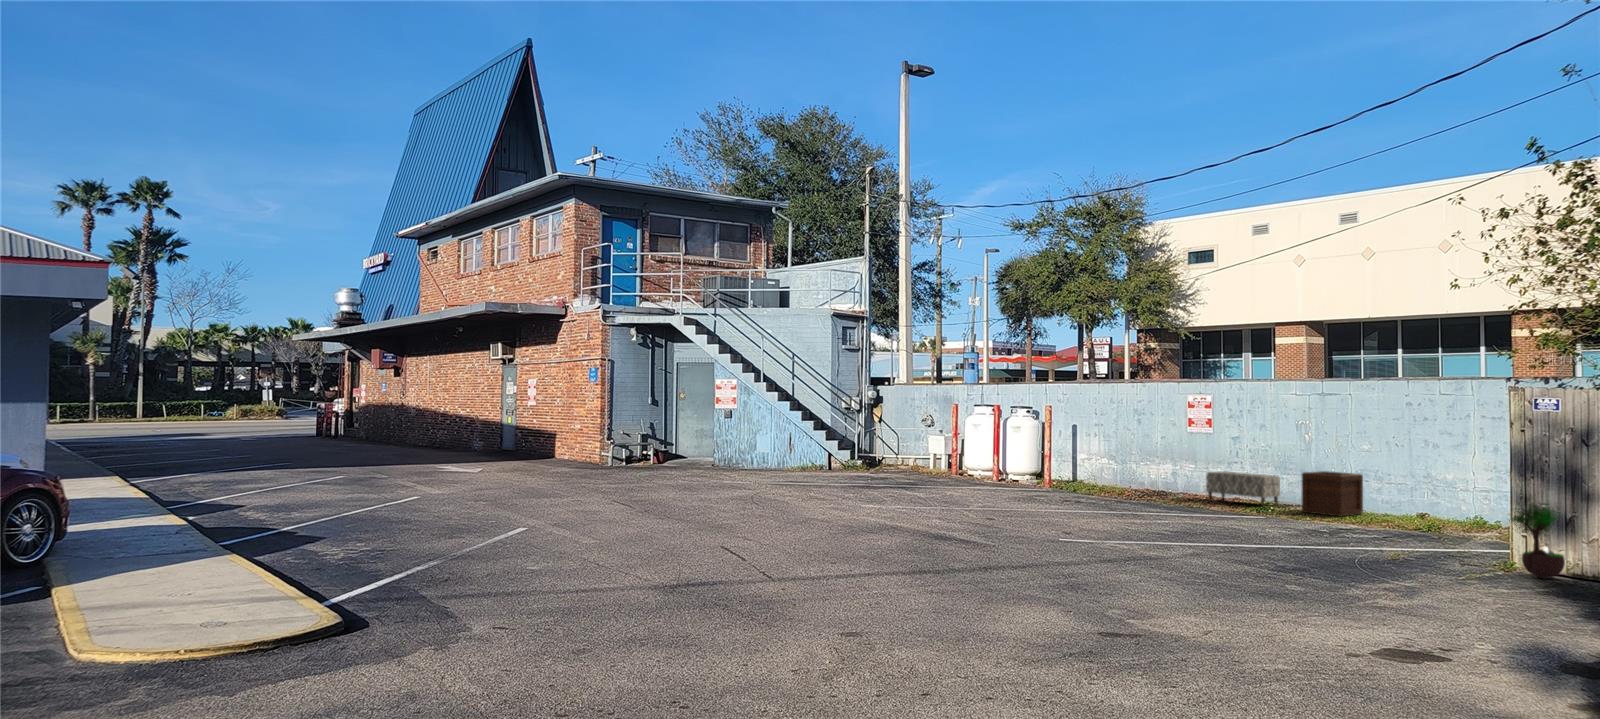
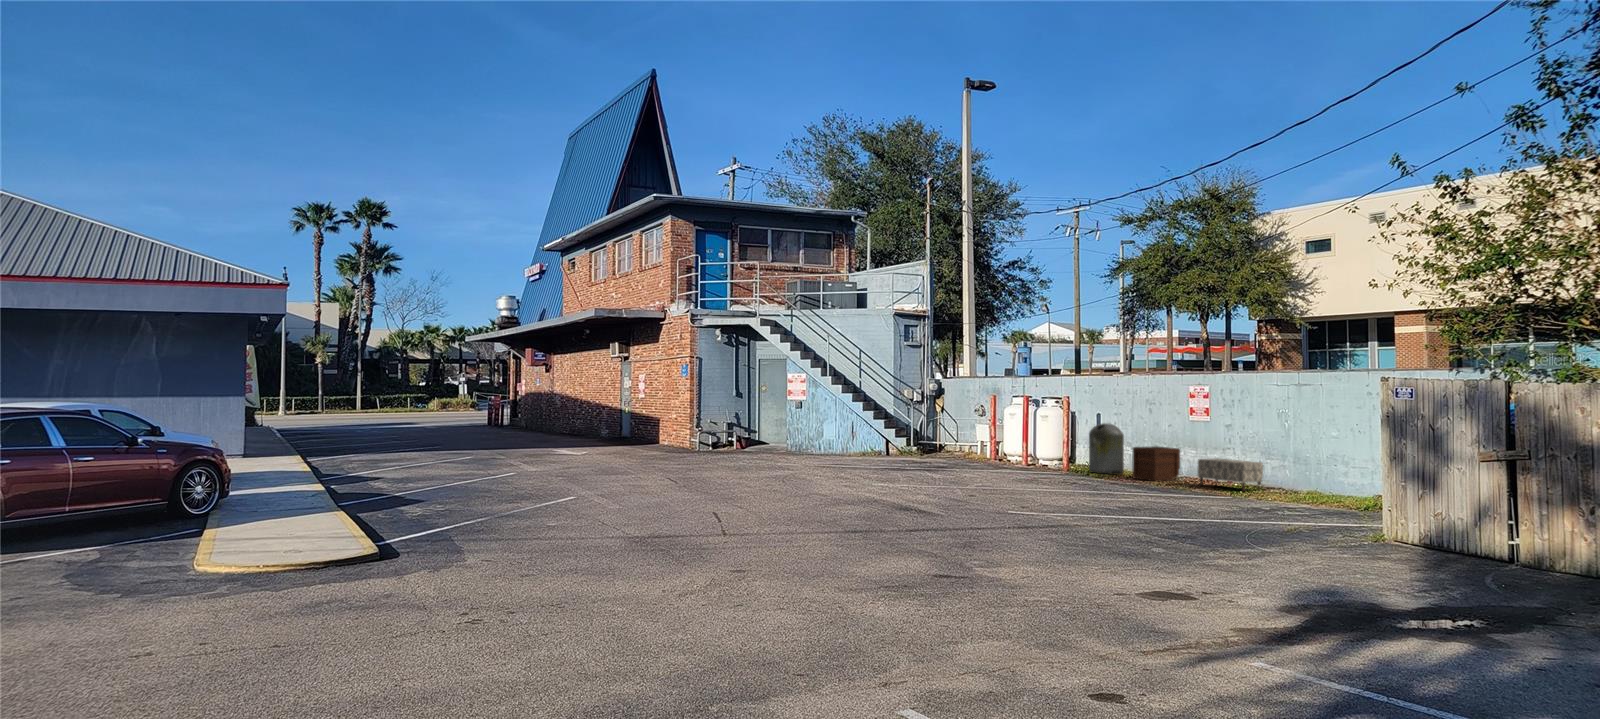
trash can: none [1067,434,1109,489] -> present [1089,423,1124,475]
wooden crate: present [1302,471,1363,516] -> present [1133,446,1180,481]
potted tree: present [1509,505,1565,578] -> none [1341,477,1394,550]

